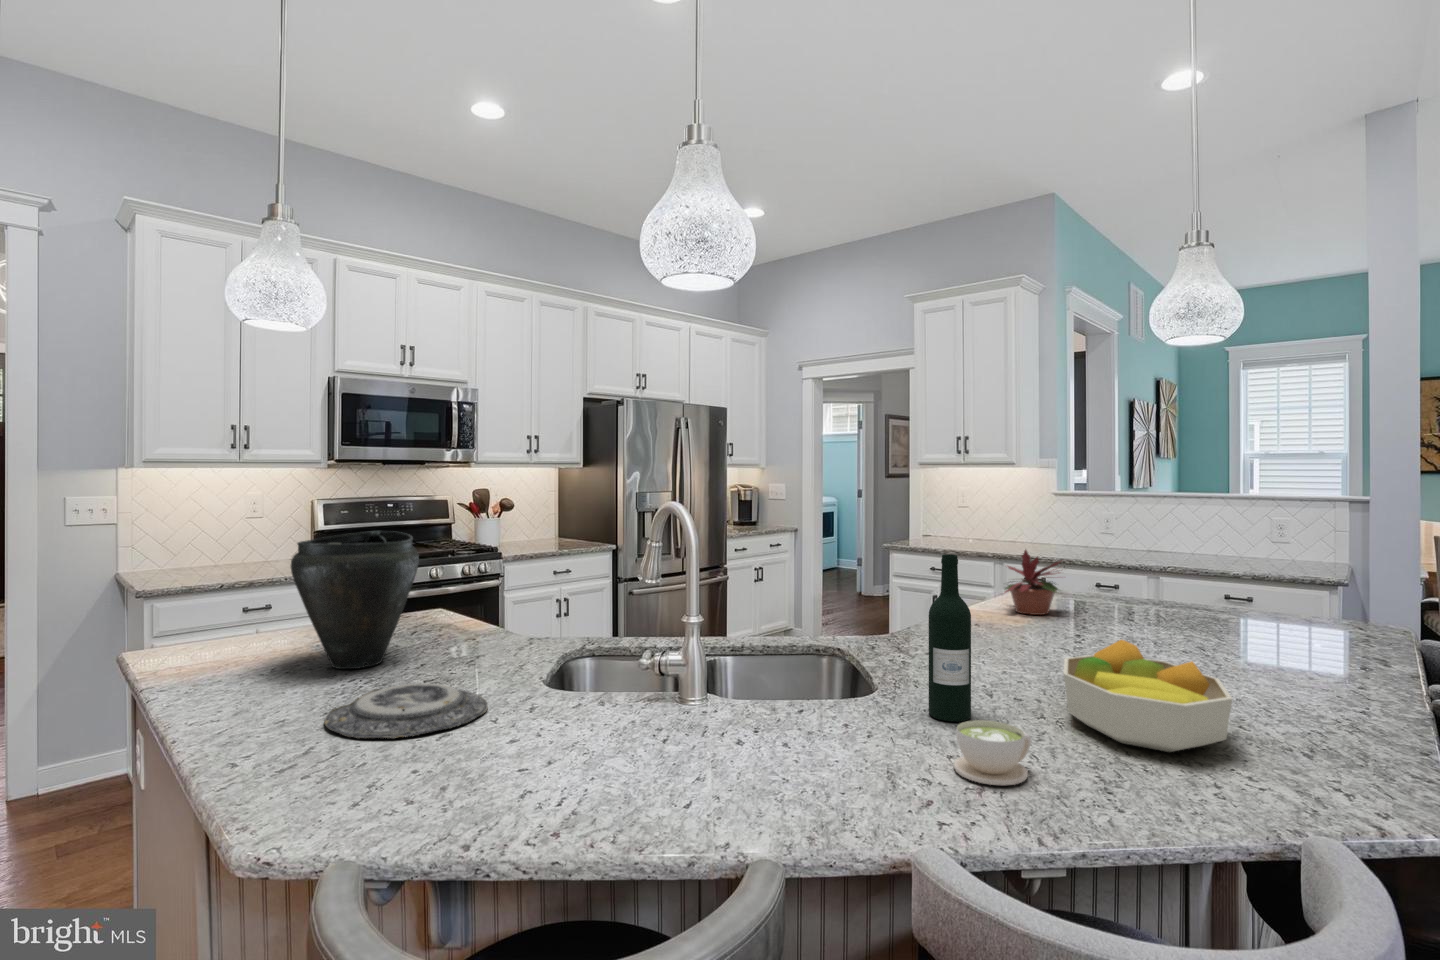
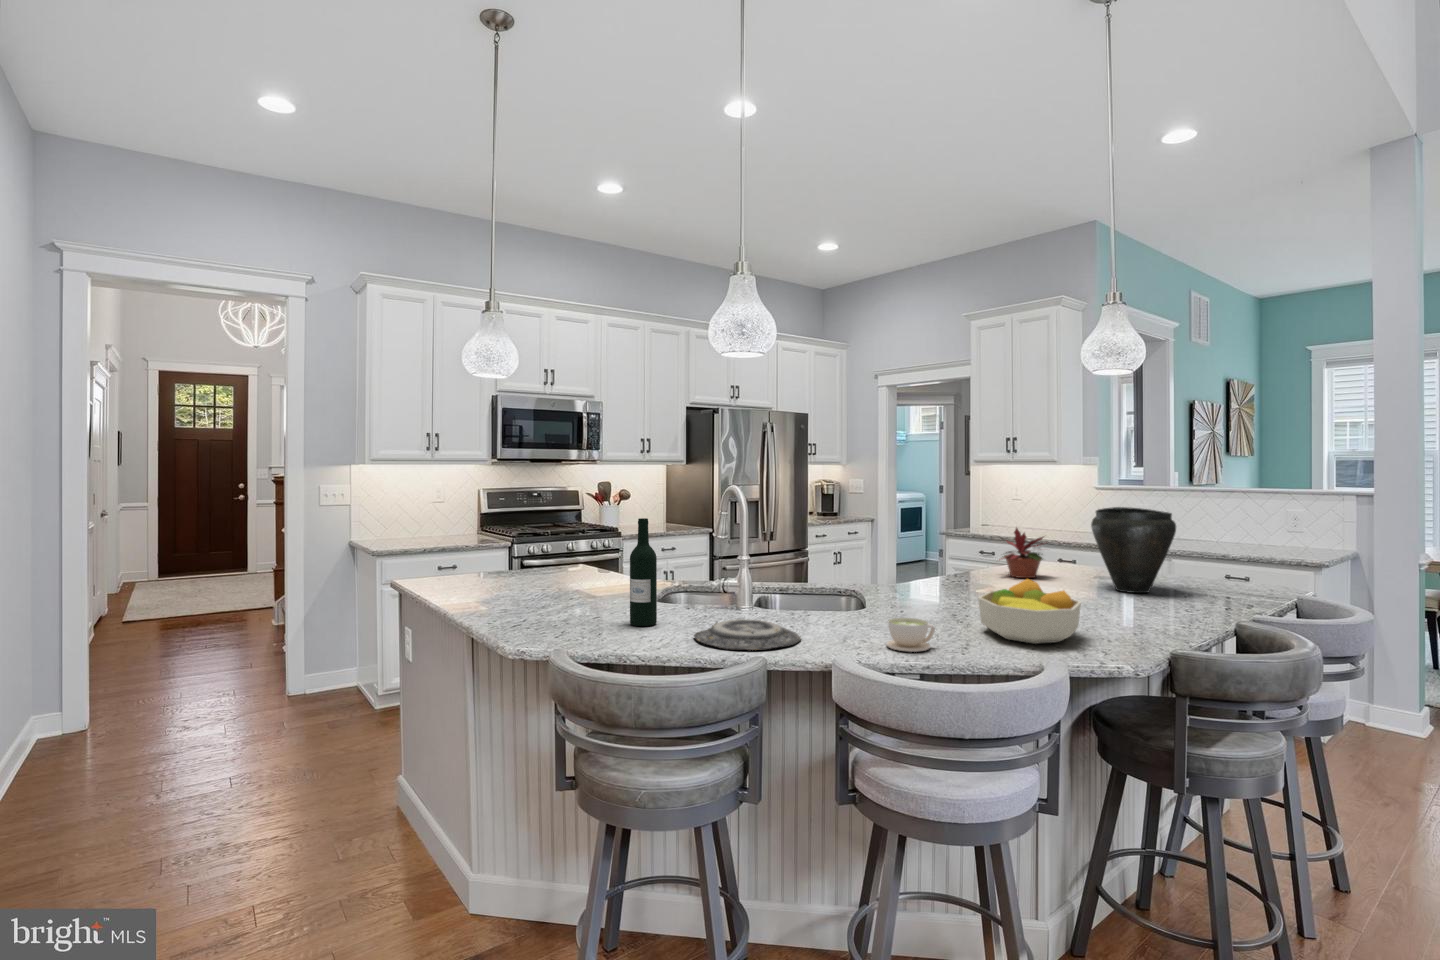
vase: present [291,531,419,669] -> present [1091,507,1176,593]
wine bottle: present [929,554,971,721] -> present [630,518,657,626]
plate: present [325,684,488,738] -> present [694,619,801,650]

